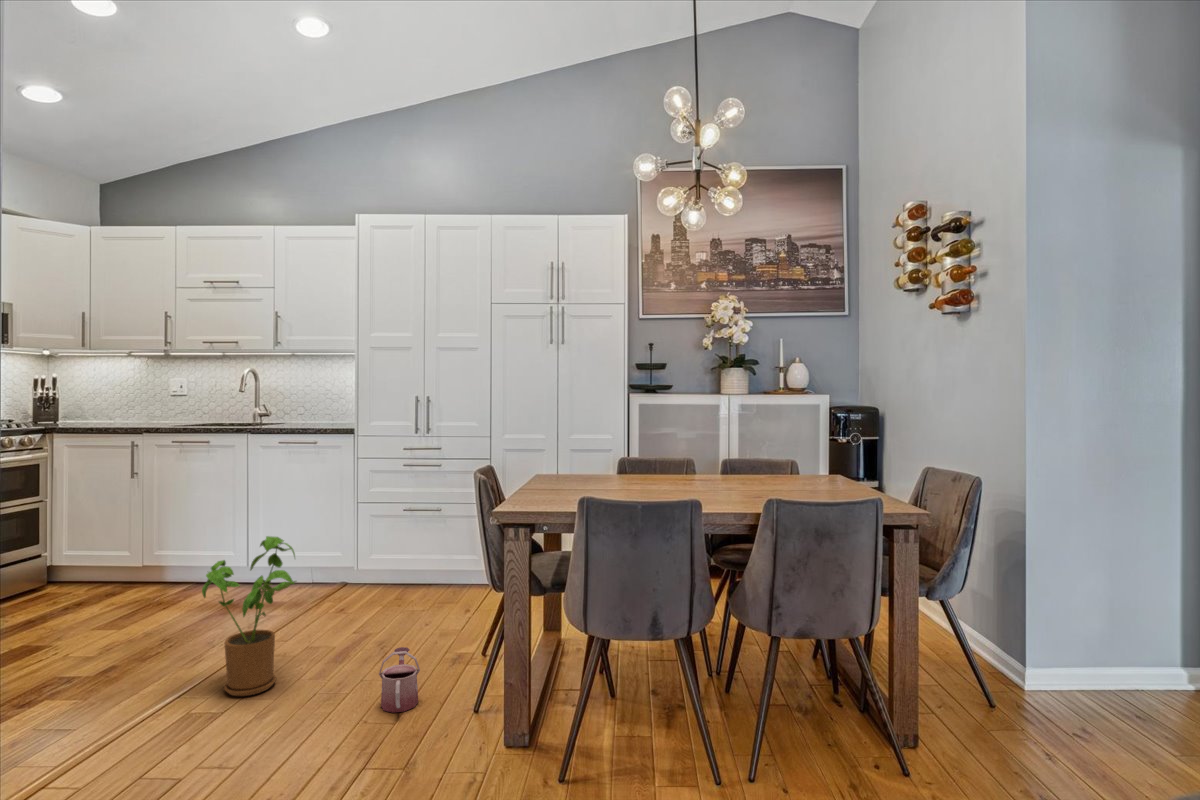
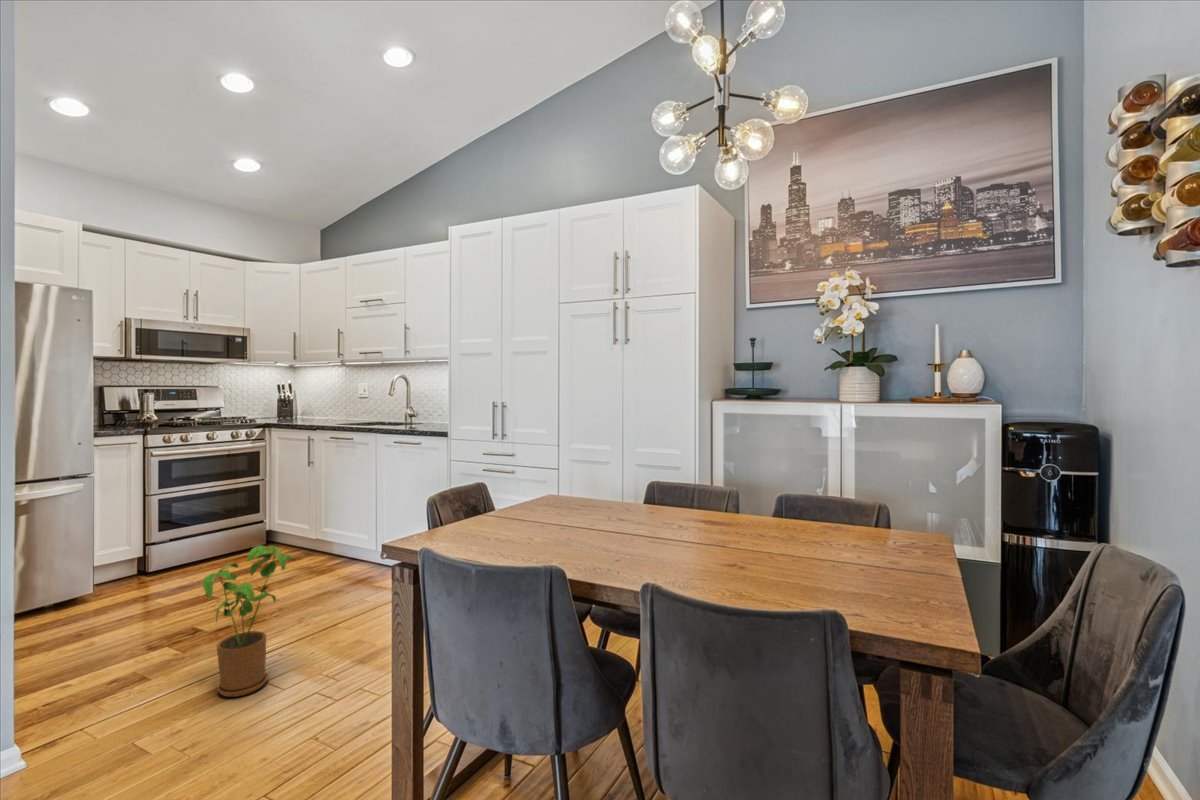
watering can: present [379,647,420,713] -> none [281,683,350,762]

